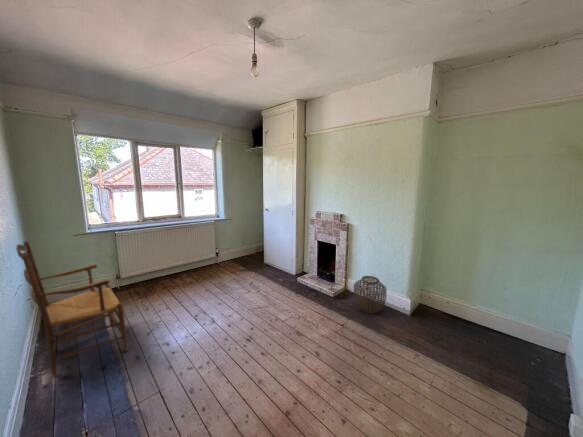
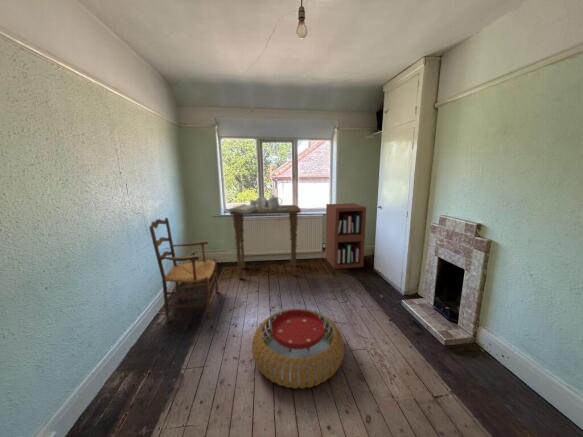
side table: none [112,204,202,304] -> present [227,195,301,279]
bookshelf: none [216,208,256,270] -> present [325,203,366,269]
woven basket: present [354,276,387,313] -> none [475,335,553,408]
pouf: none [204,302,286,366] -> present [252,309,344,389]

